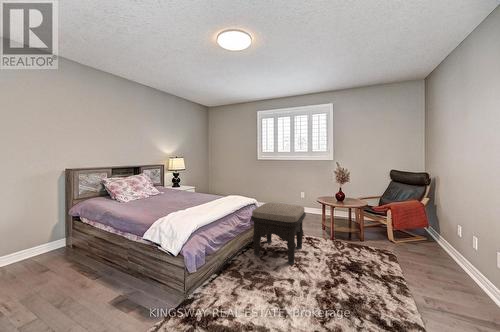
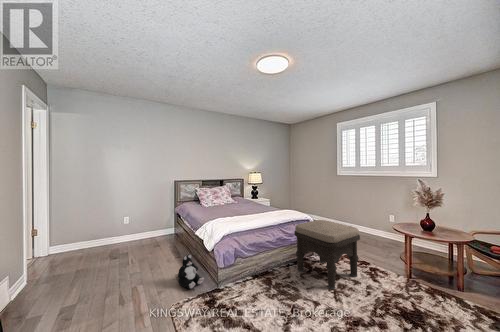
plush toy: none [123,268,163,314] -> present [178,254,204,289]

